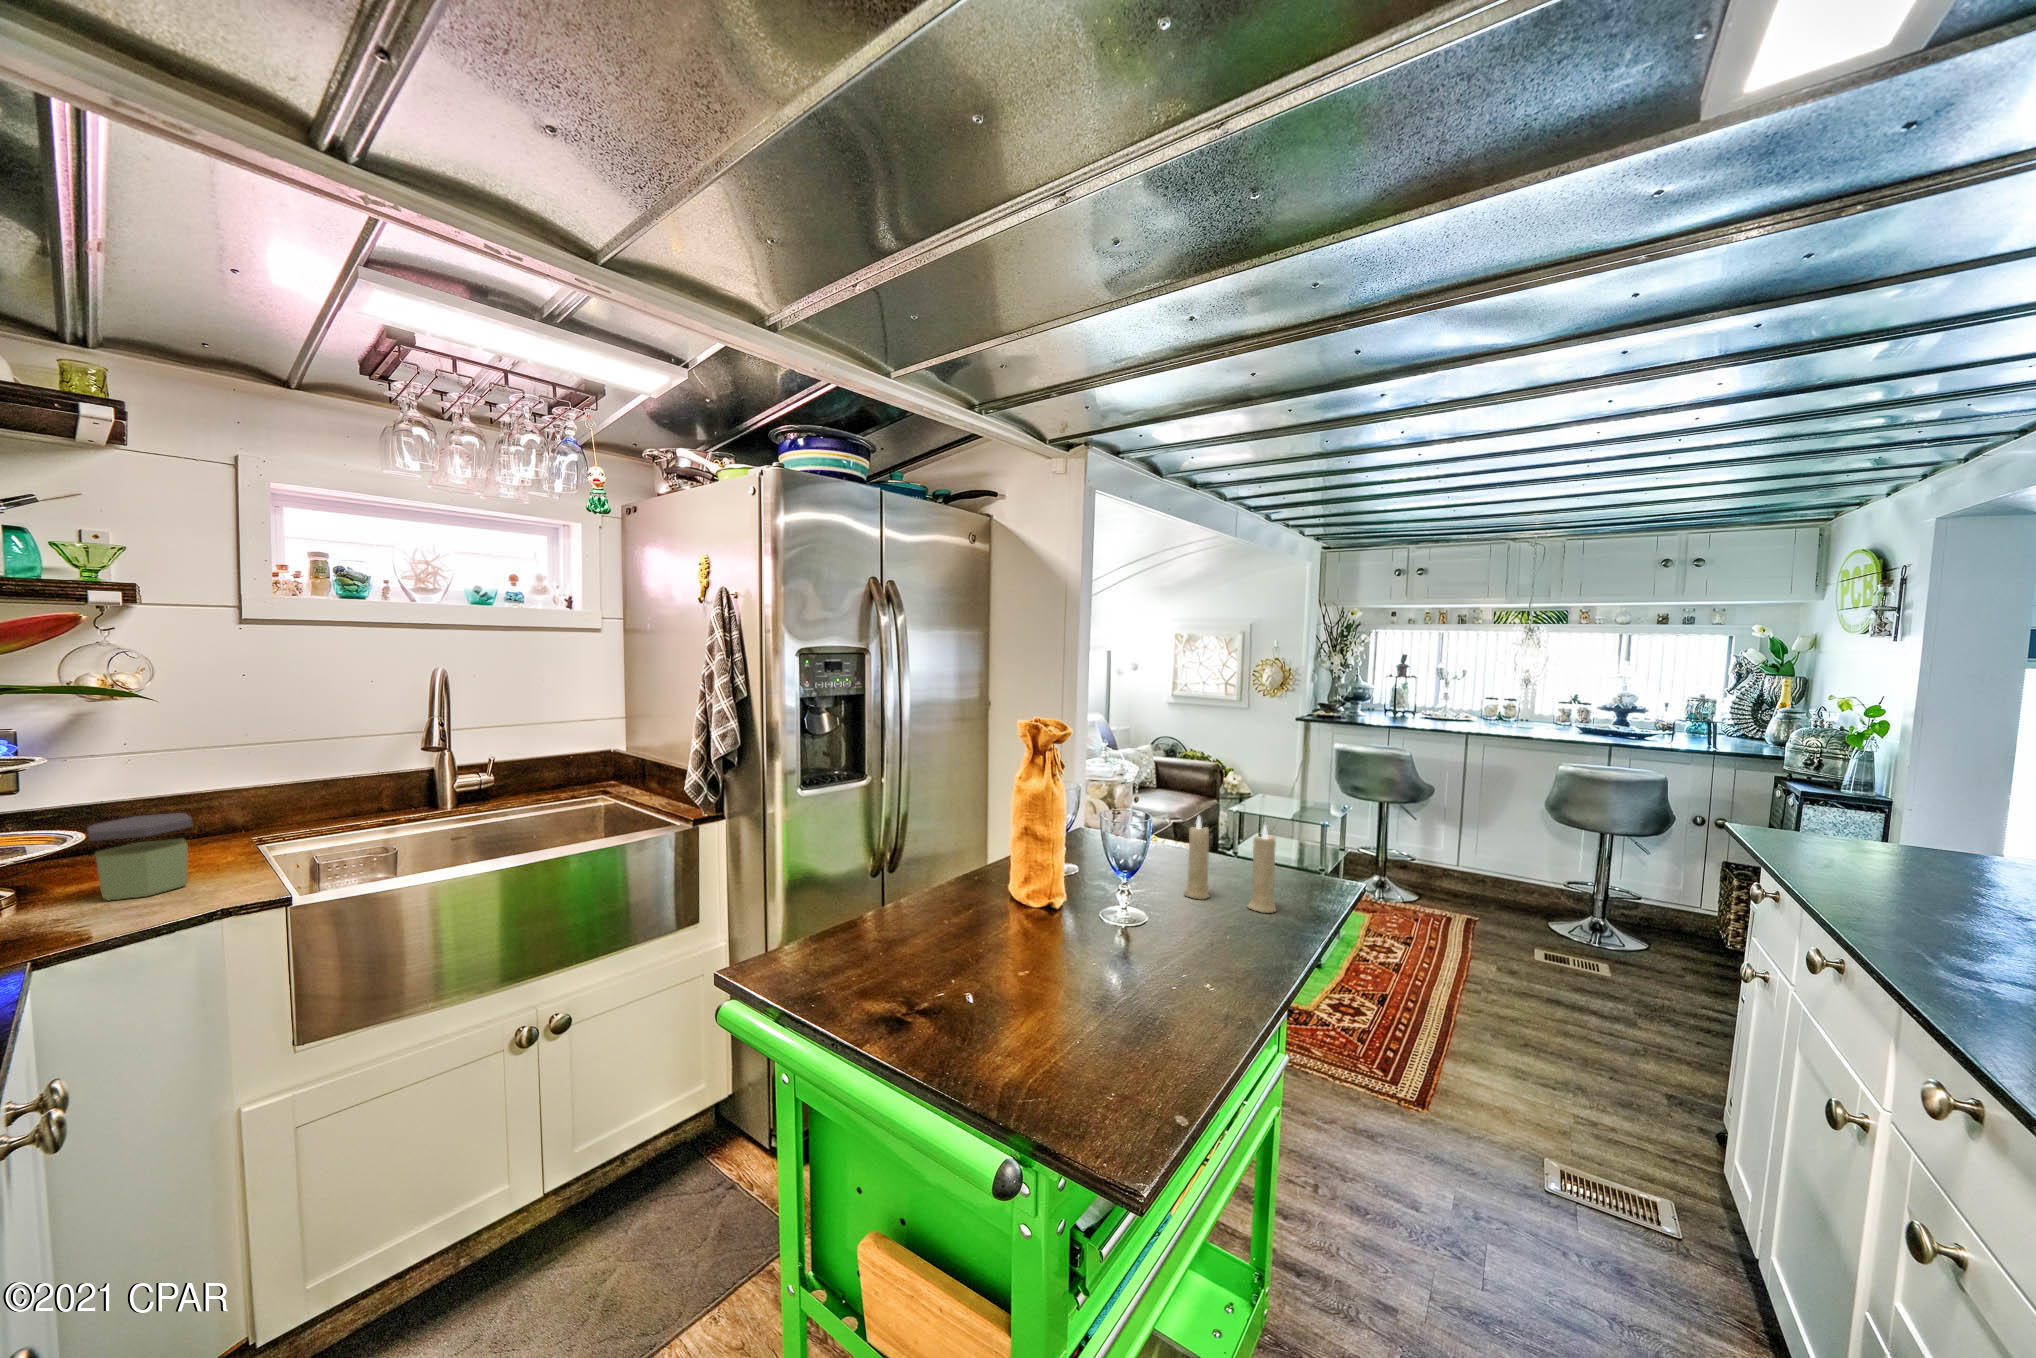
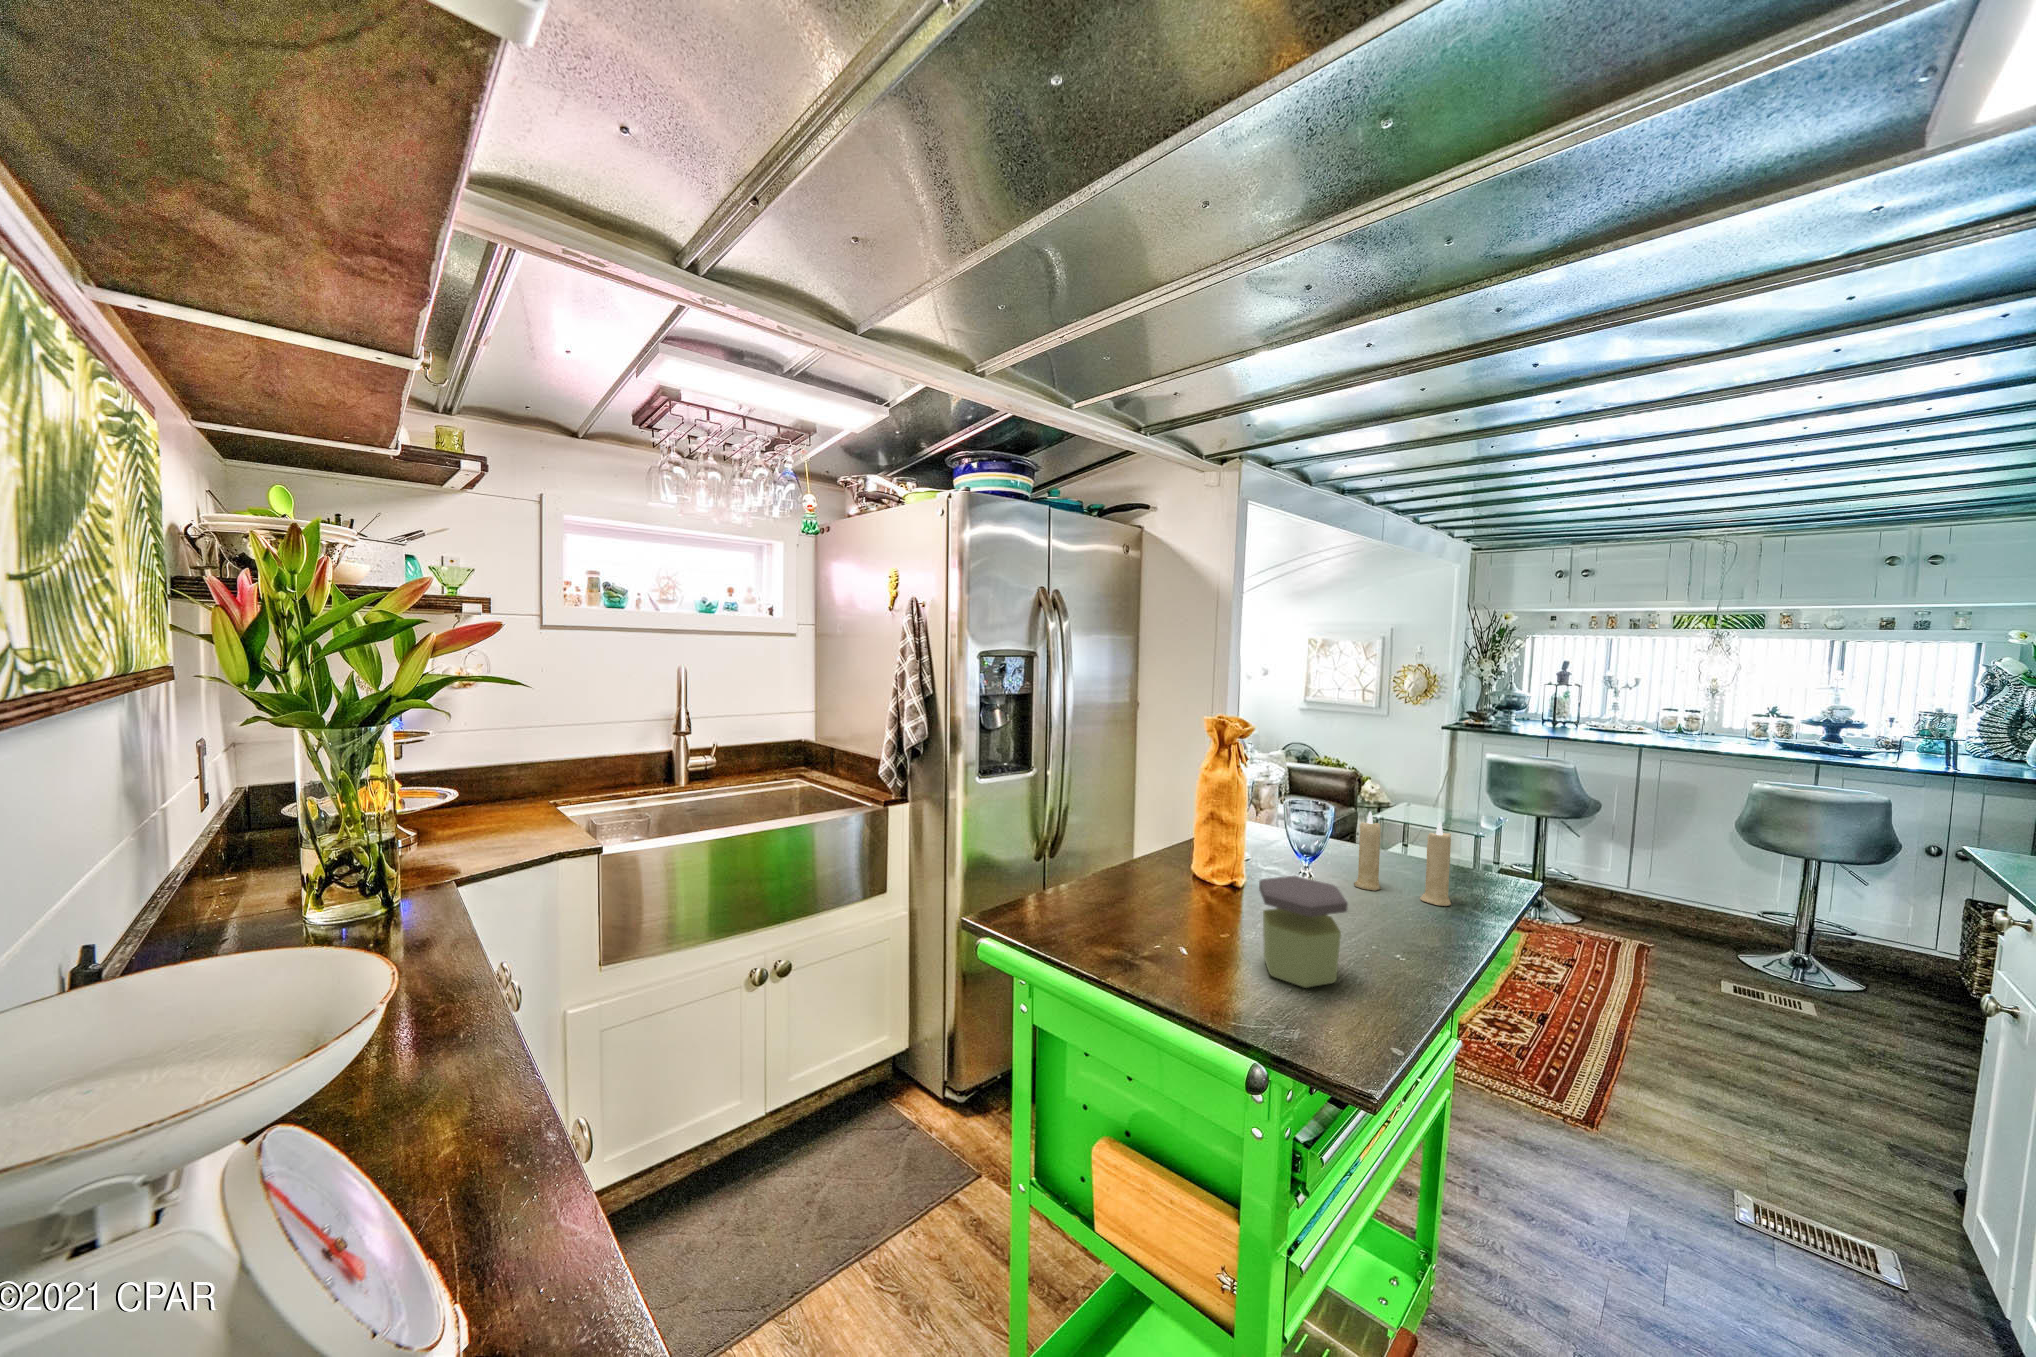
jar: present [87,813,193,901] -> present [1259,876,1348,988]

